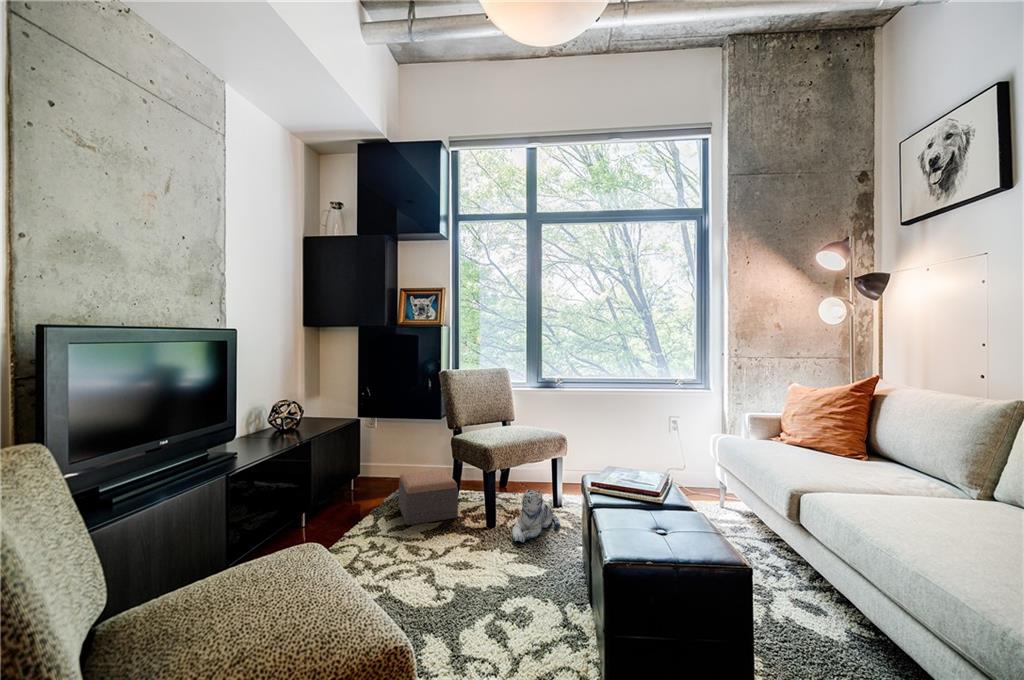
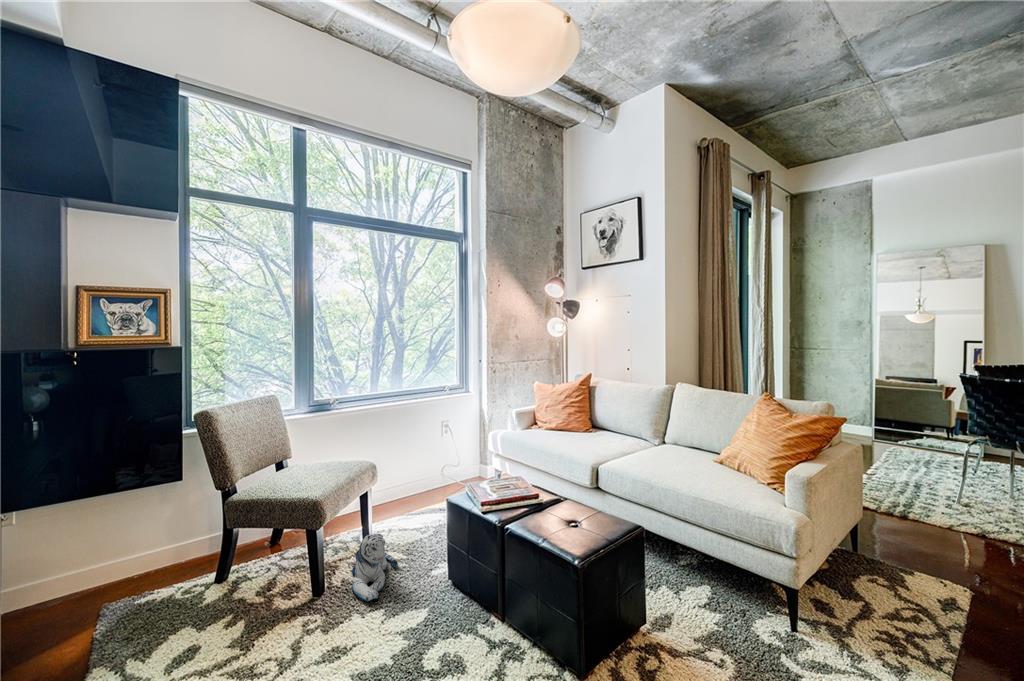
footstool: present [399,469,458,525] -> none [139,547,260,652]

